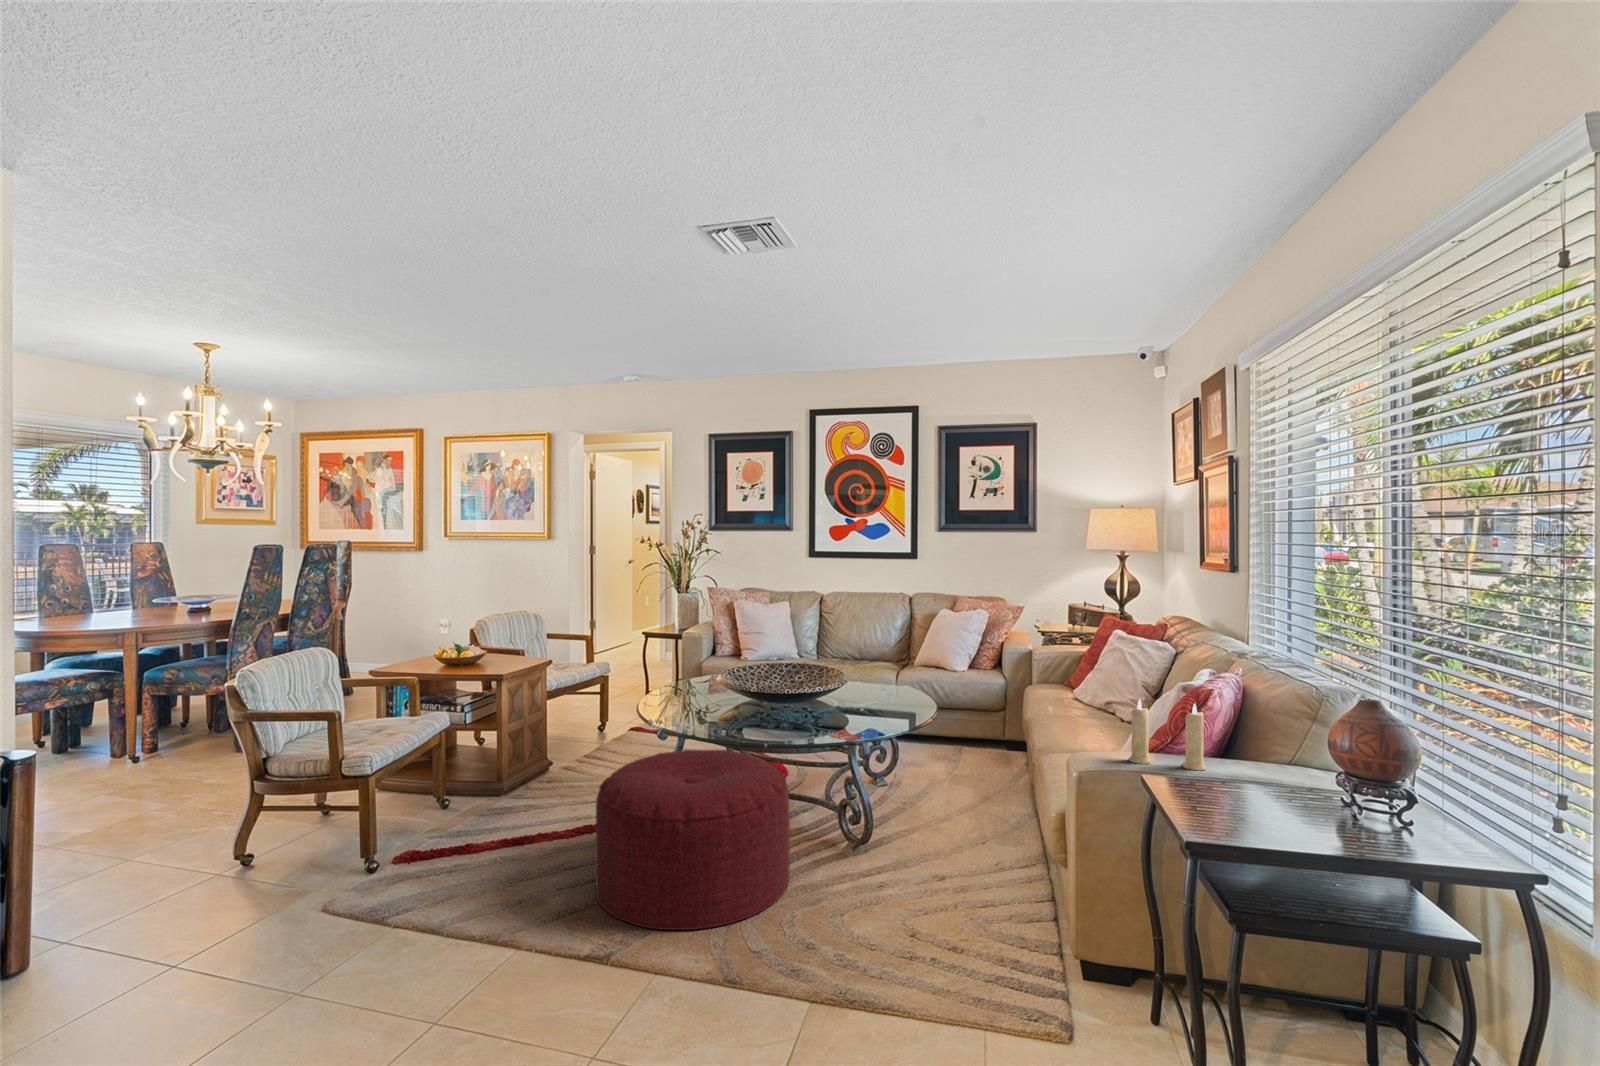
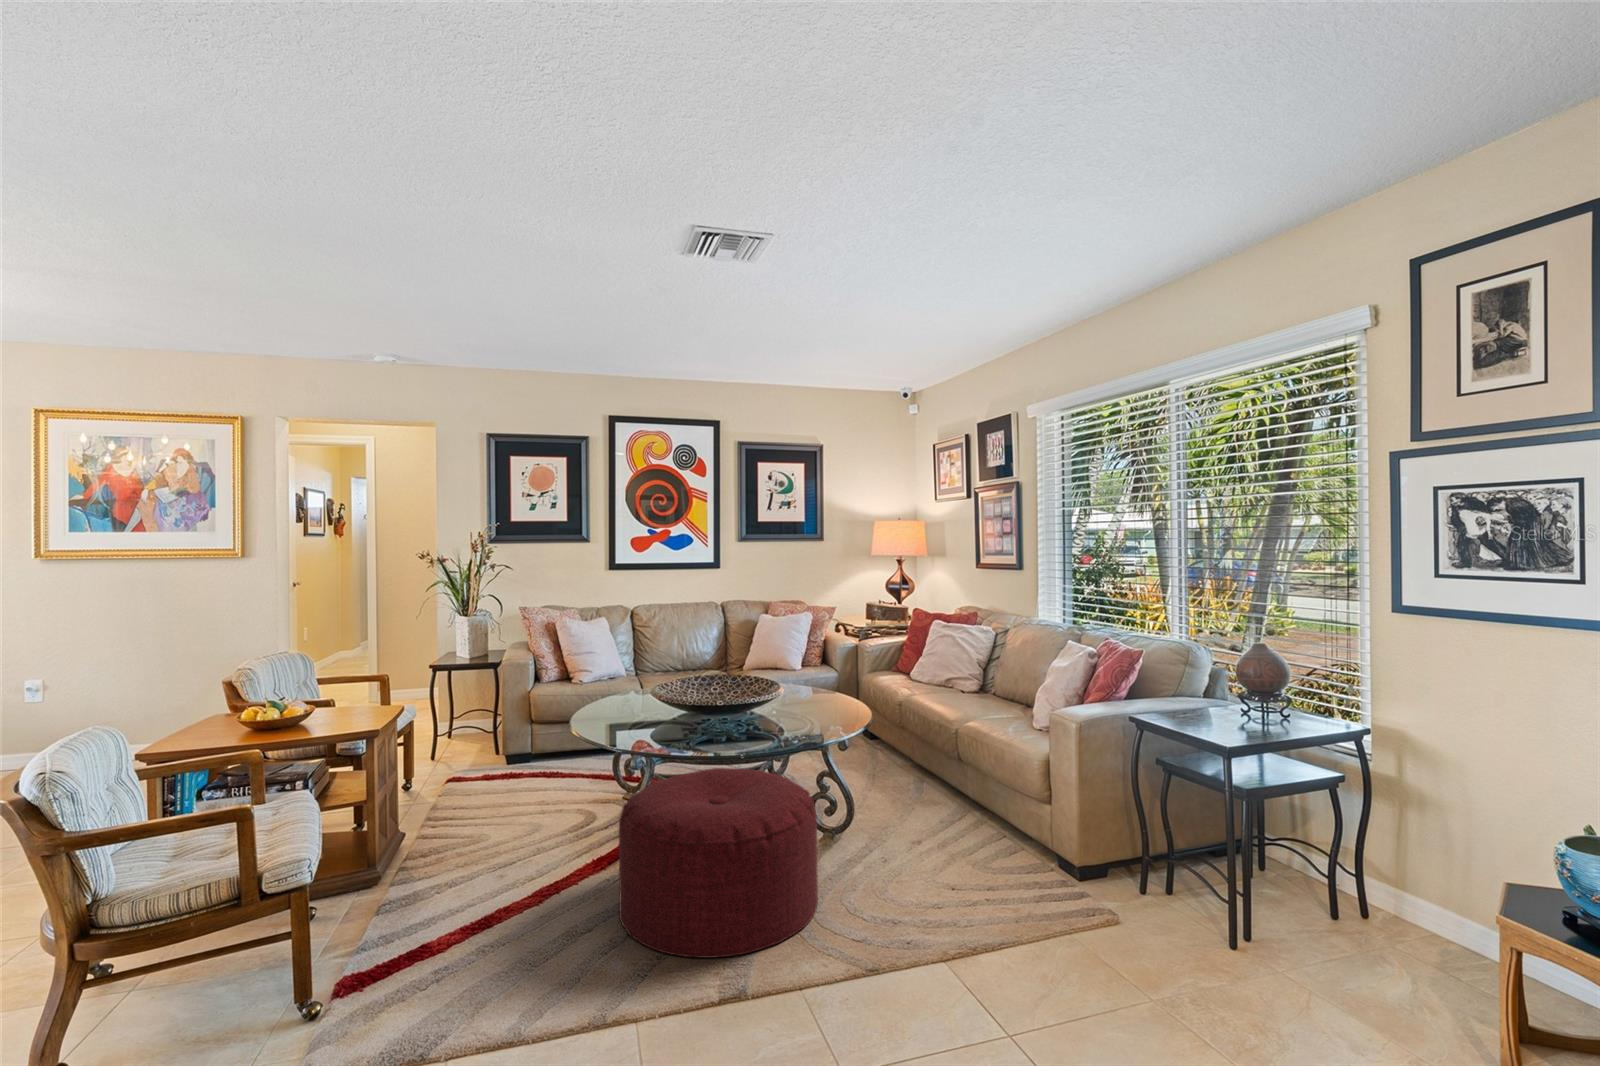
candle: present [1128,699,1206,770] -> none [1090,662,1141,713]

